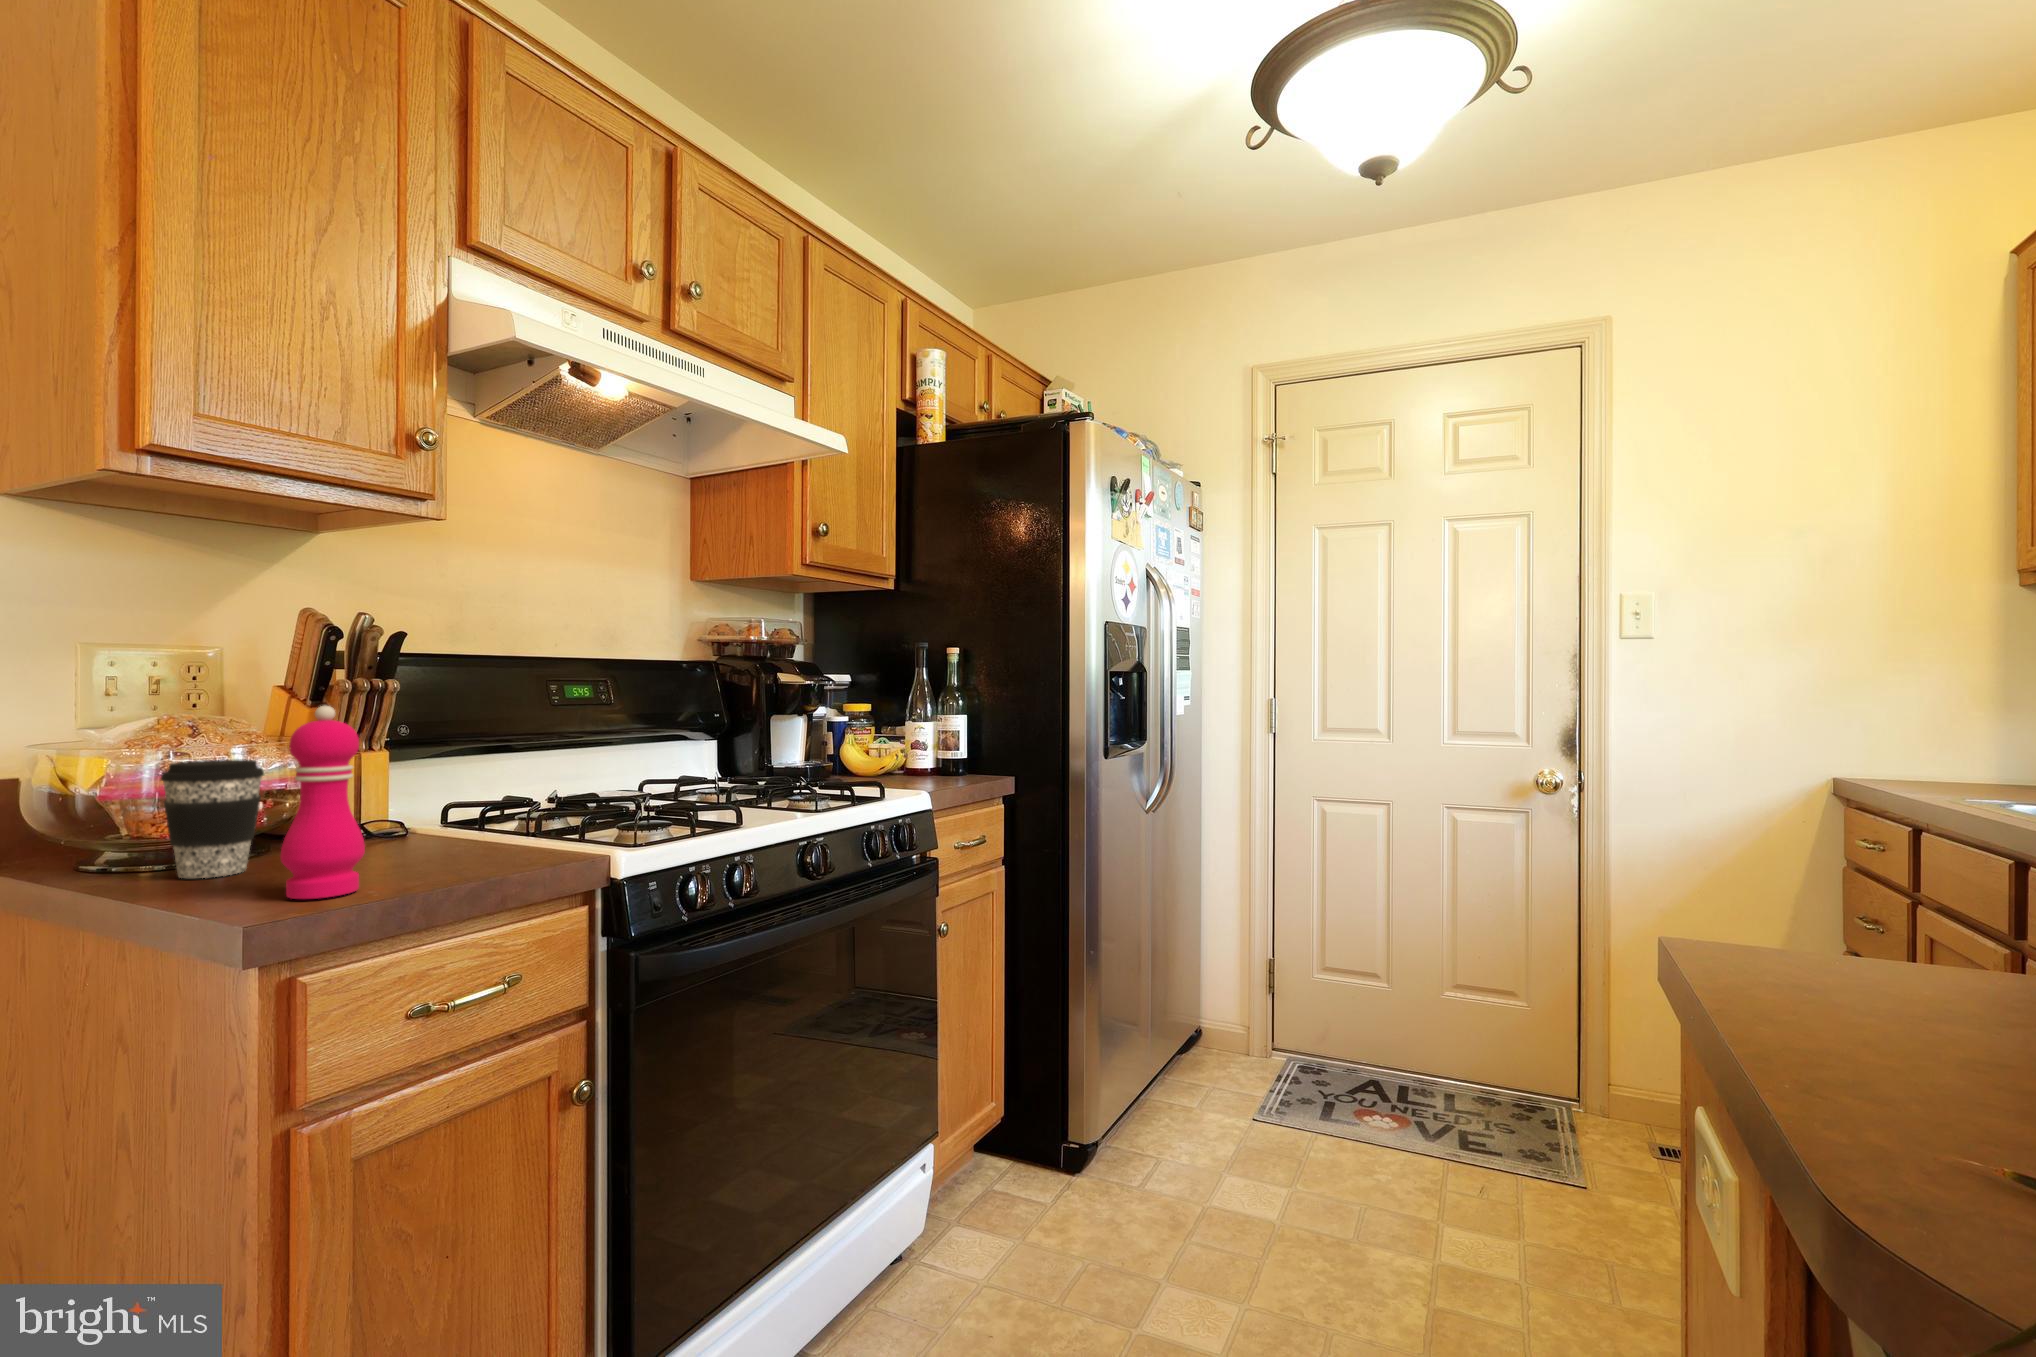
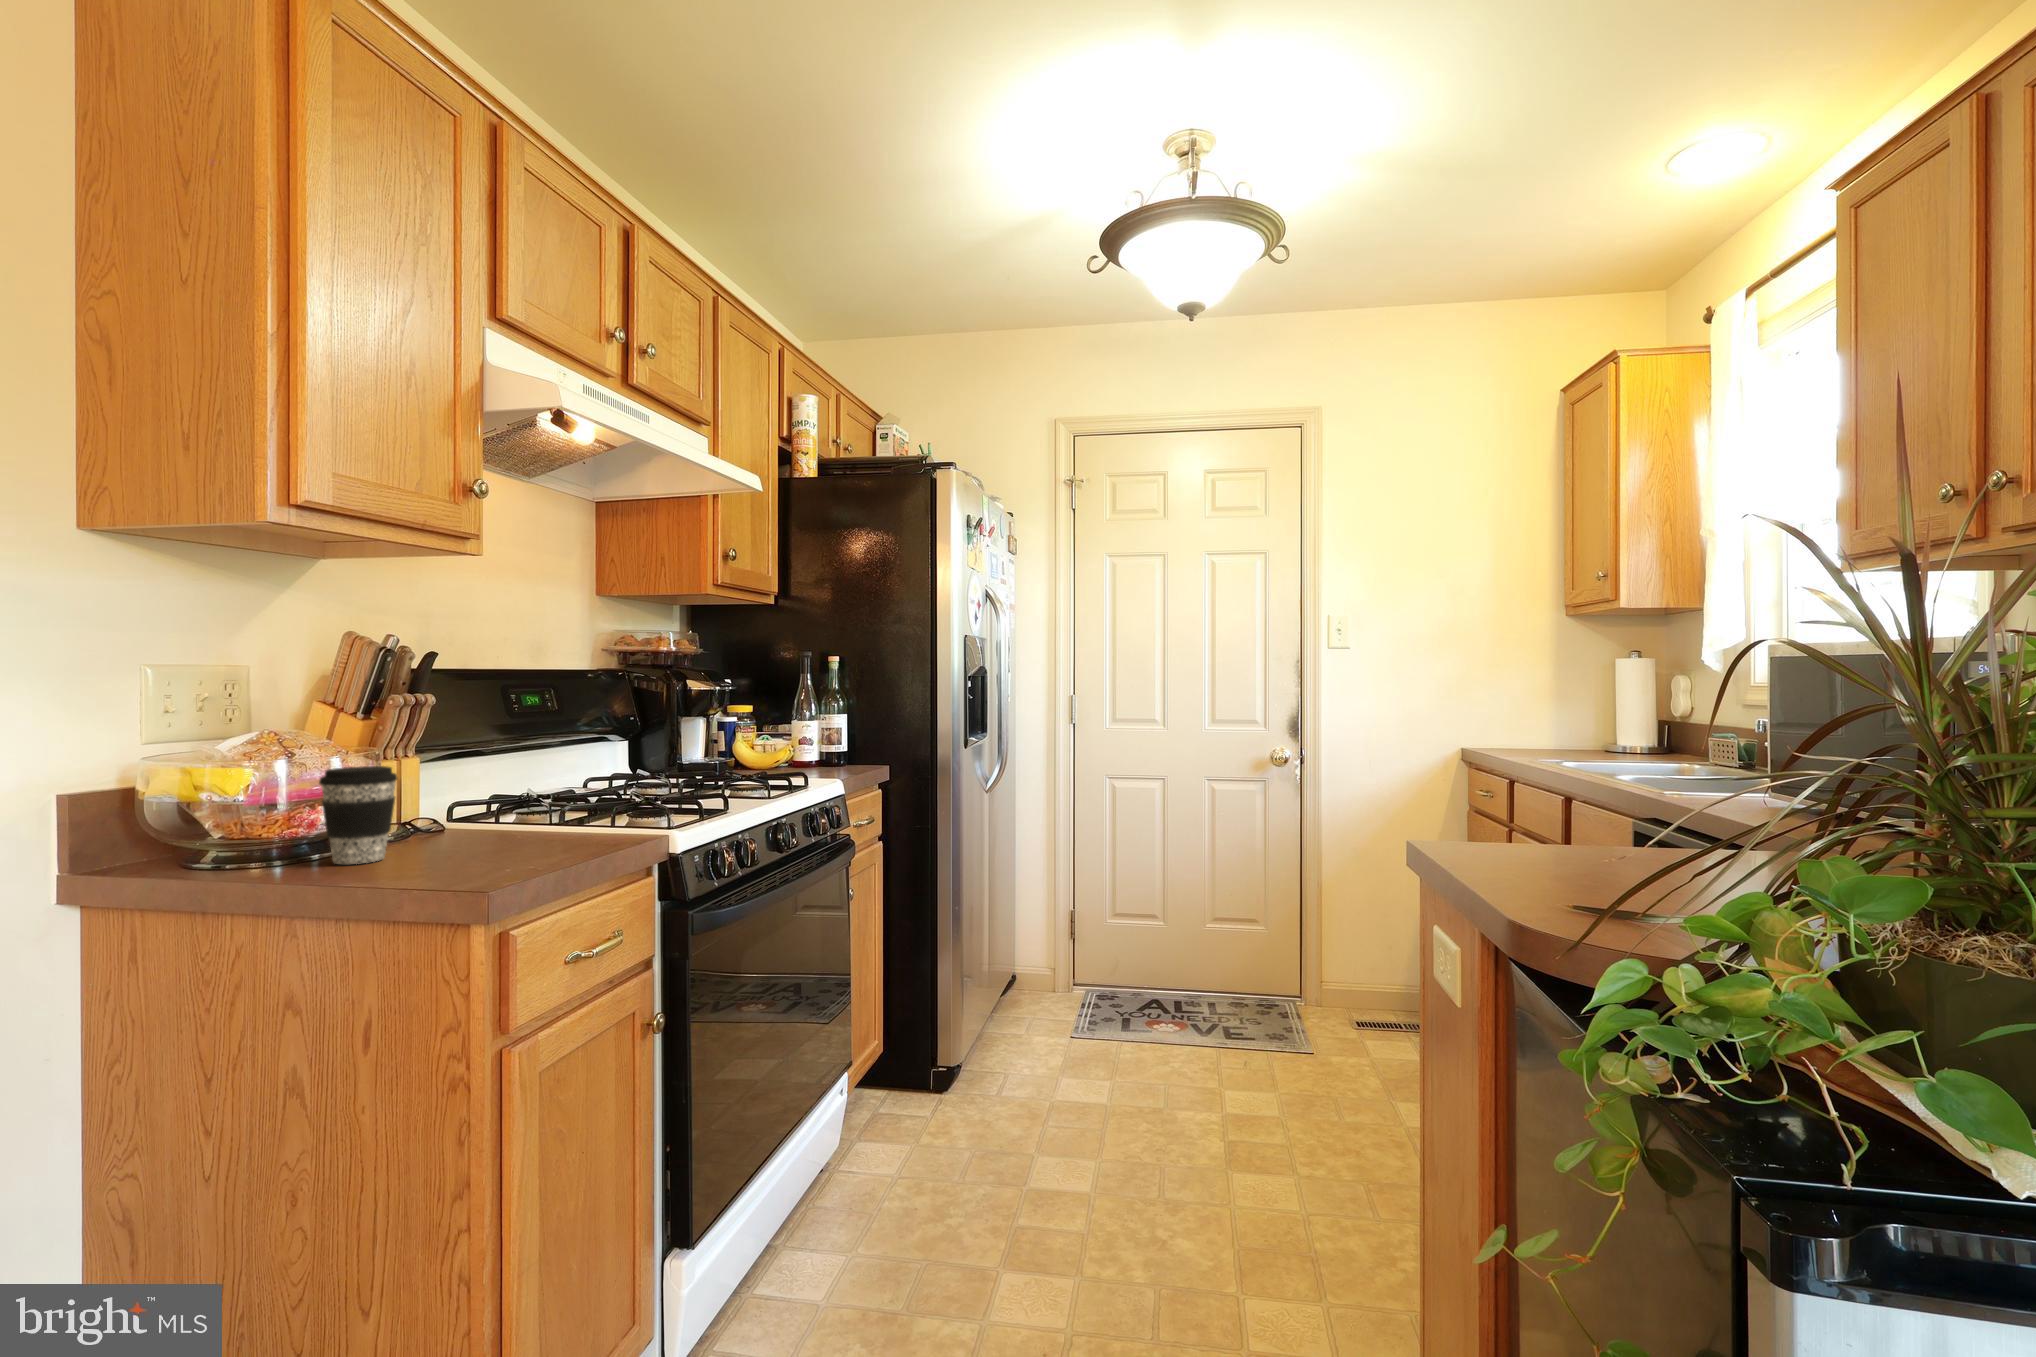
pepper mill: present [280,706,365,899] -> none [473,721,532,870]

